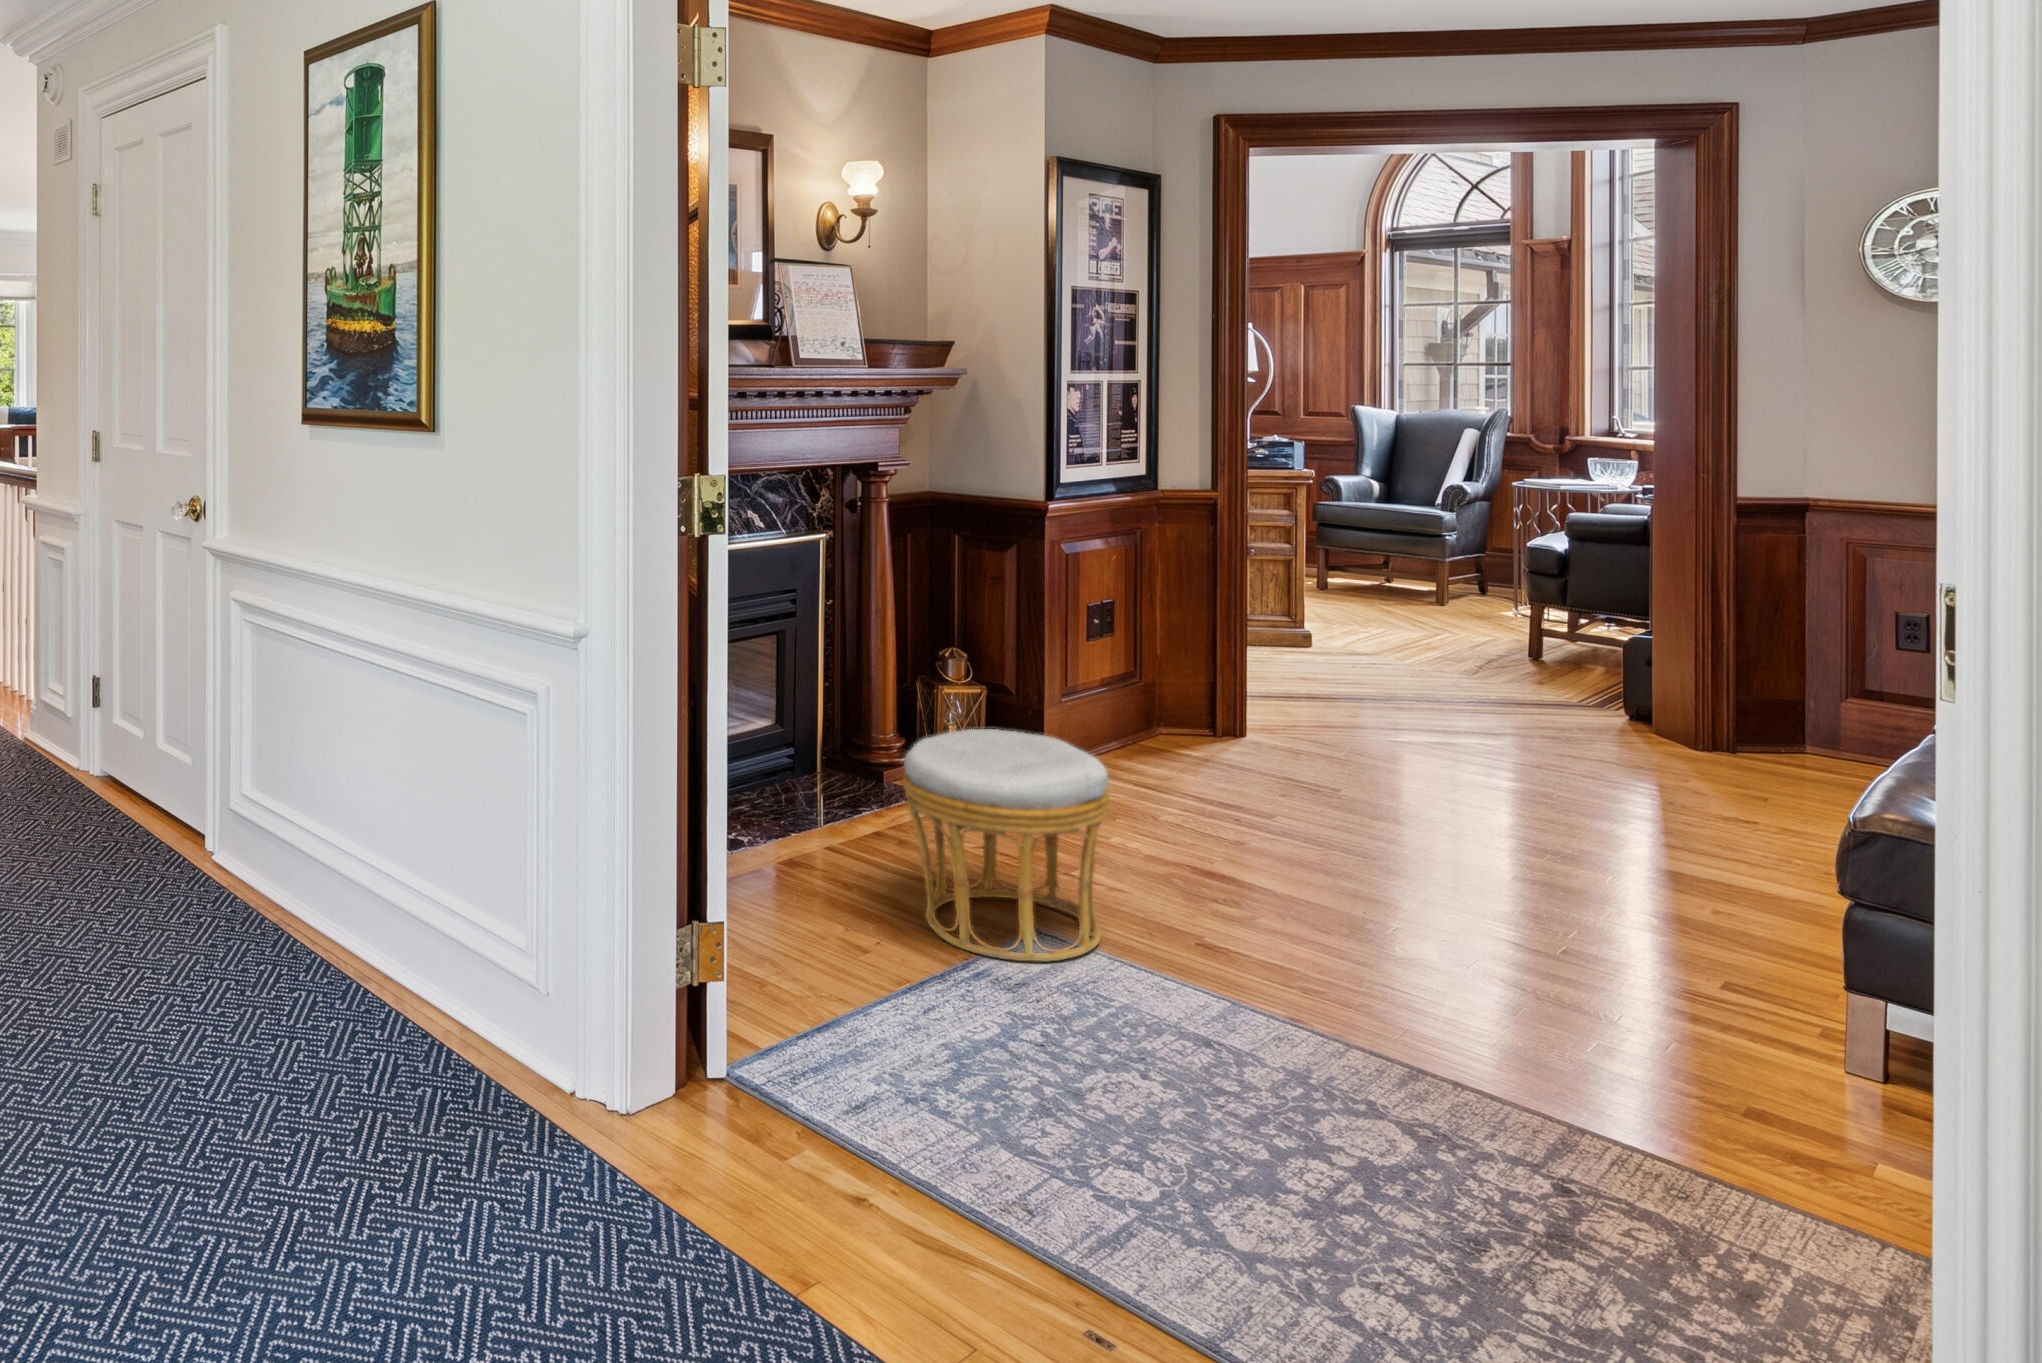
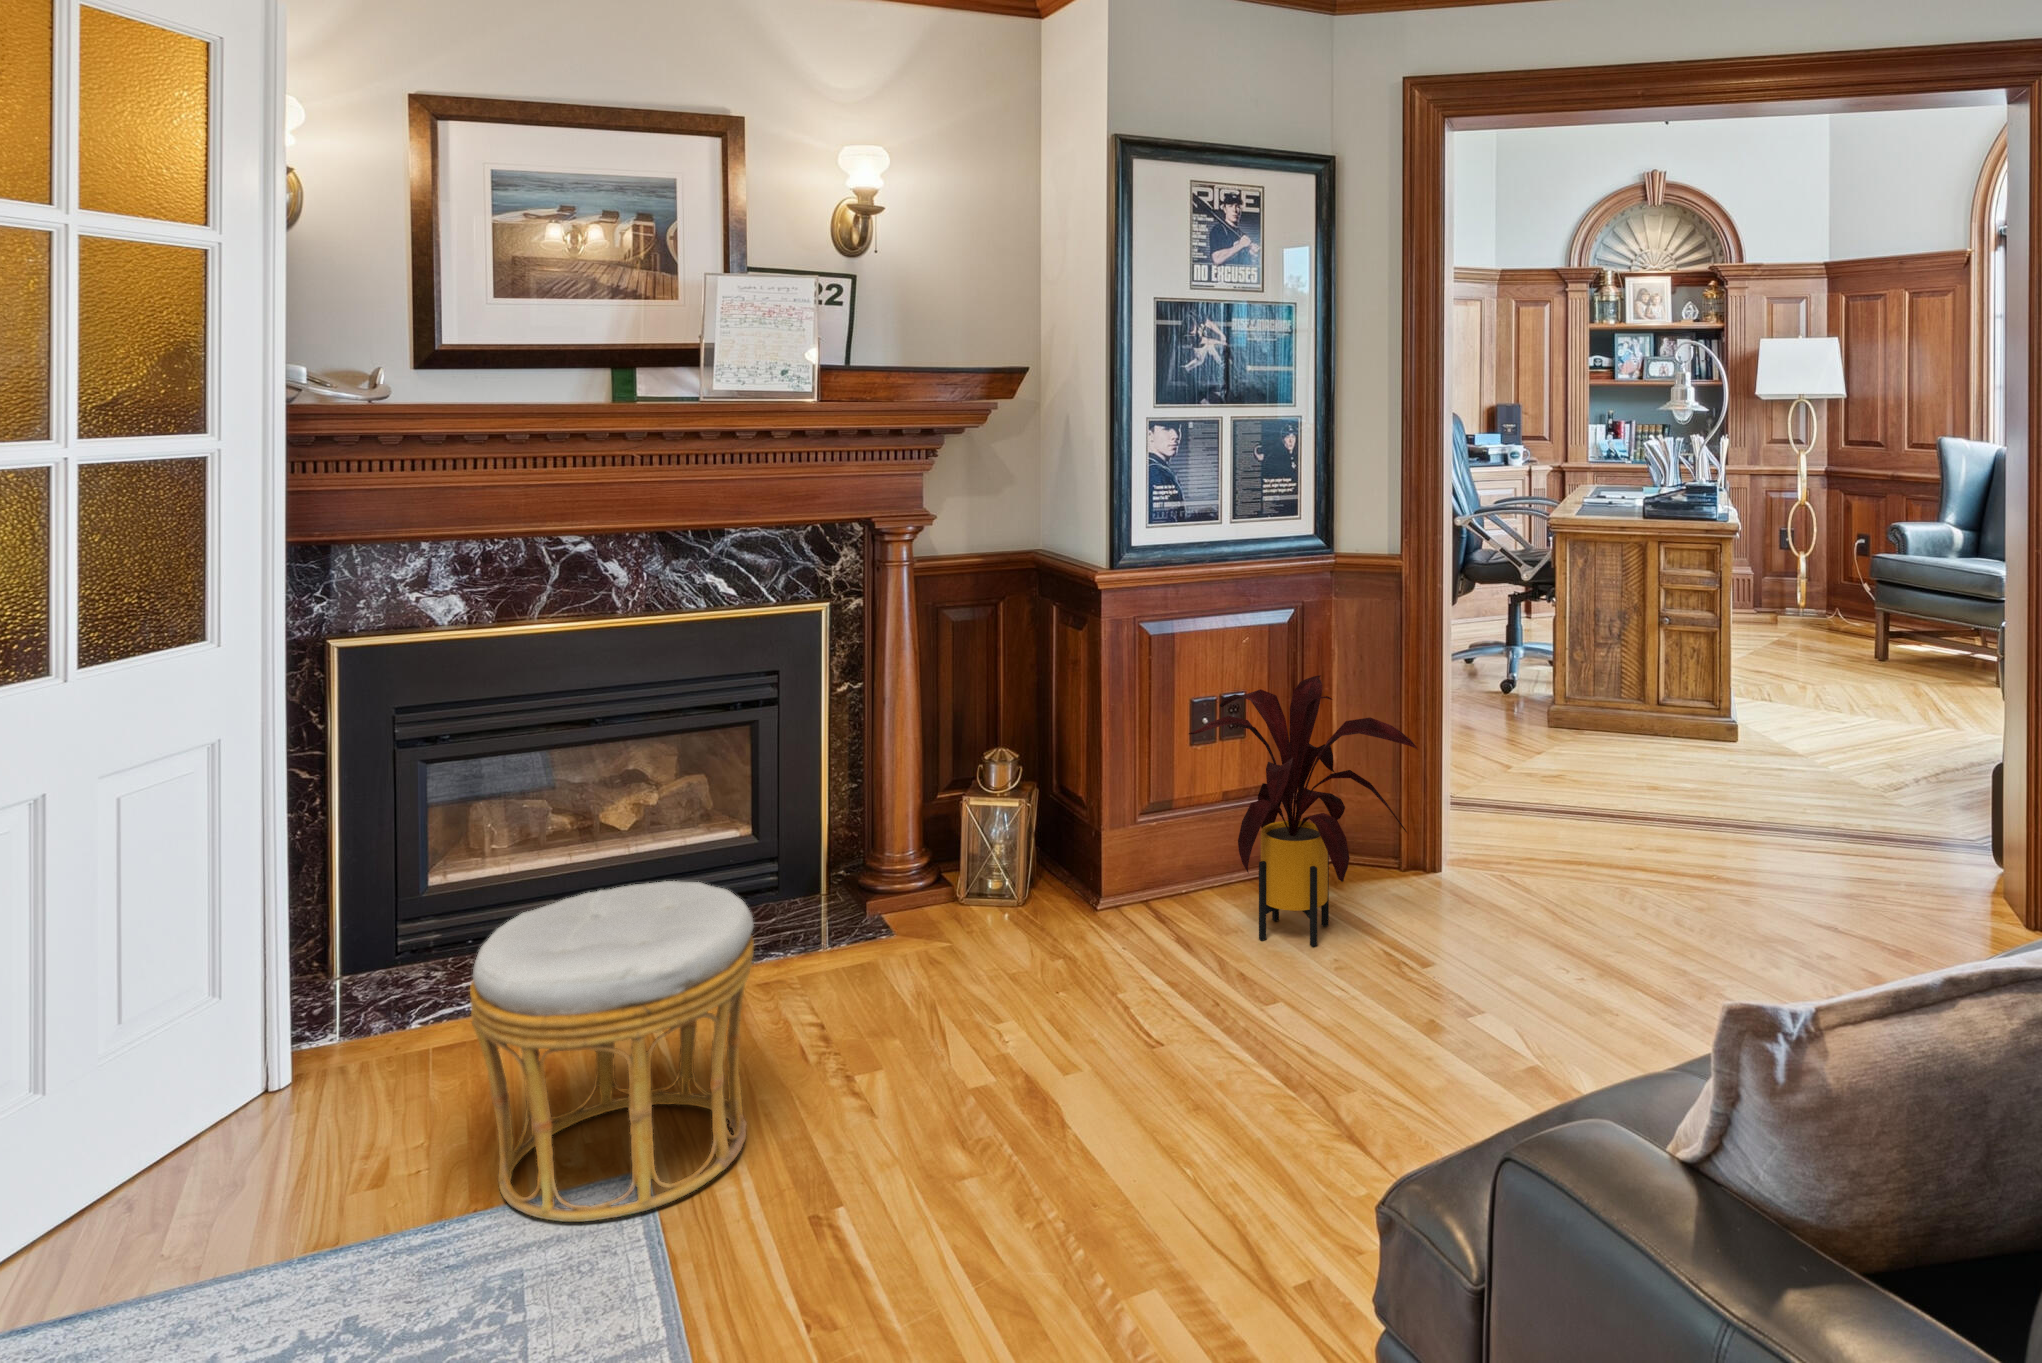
house plant: none [1109,584,1332,786] -> present [1189,676,1417,947]

